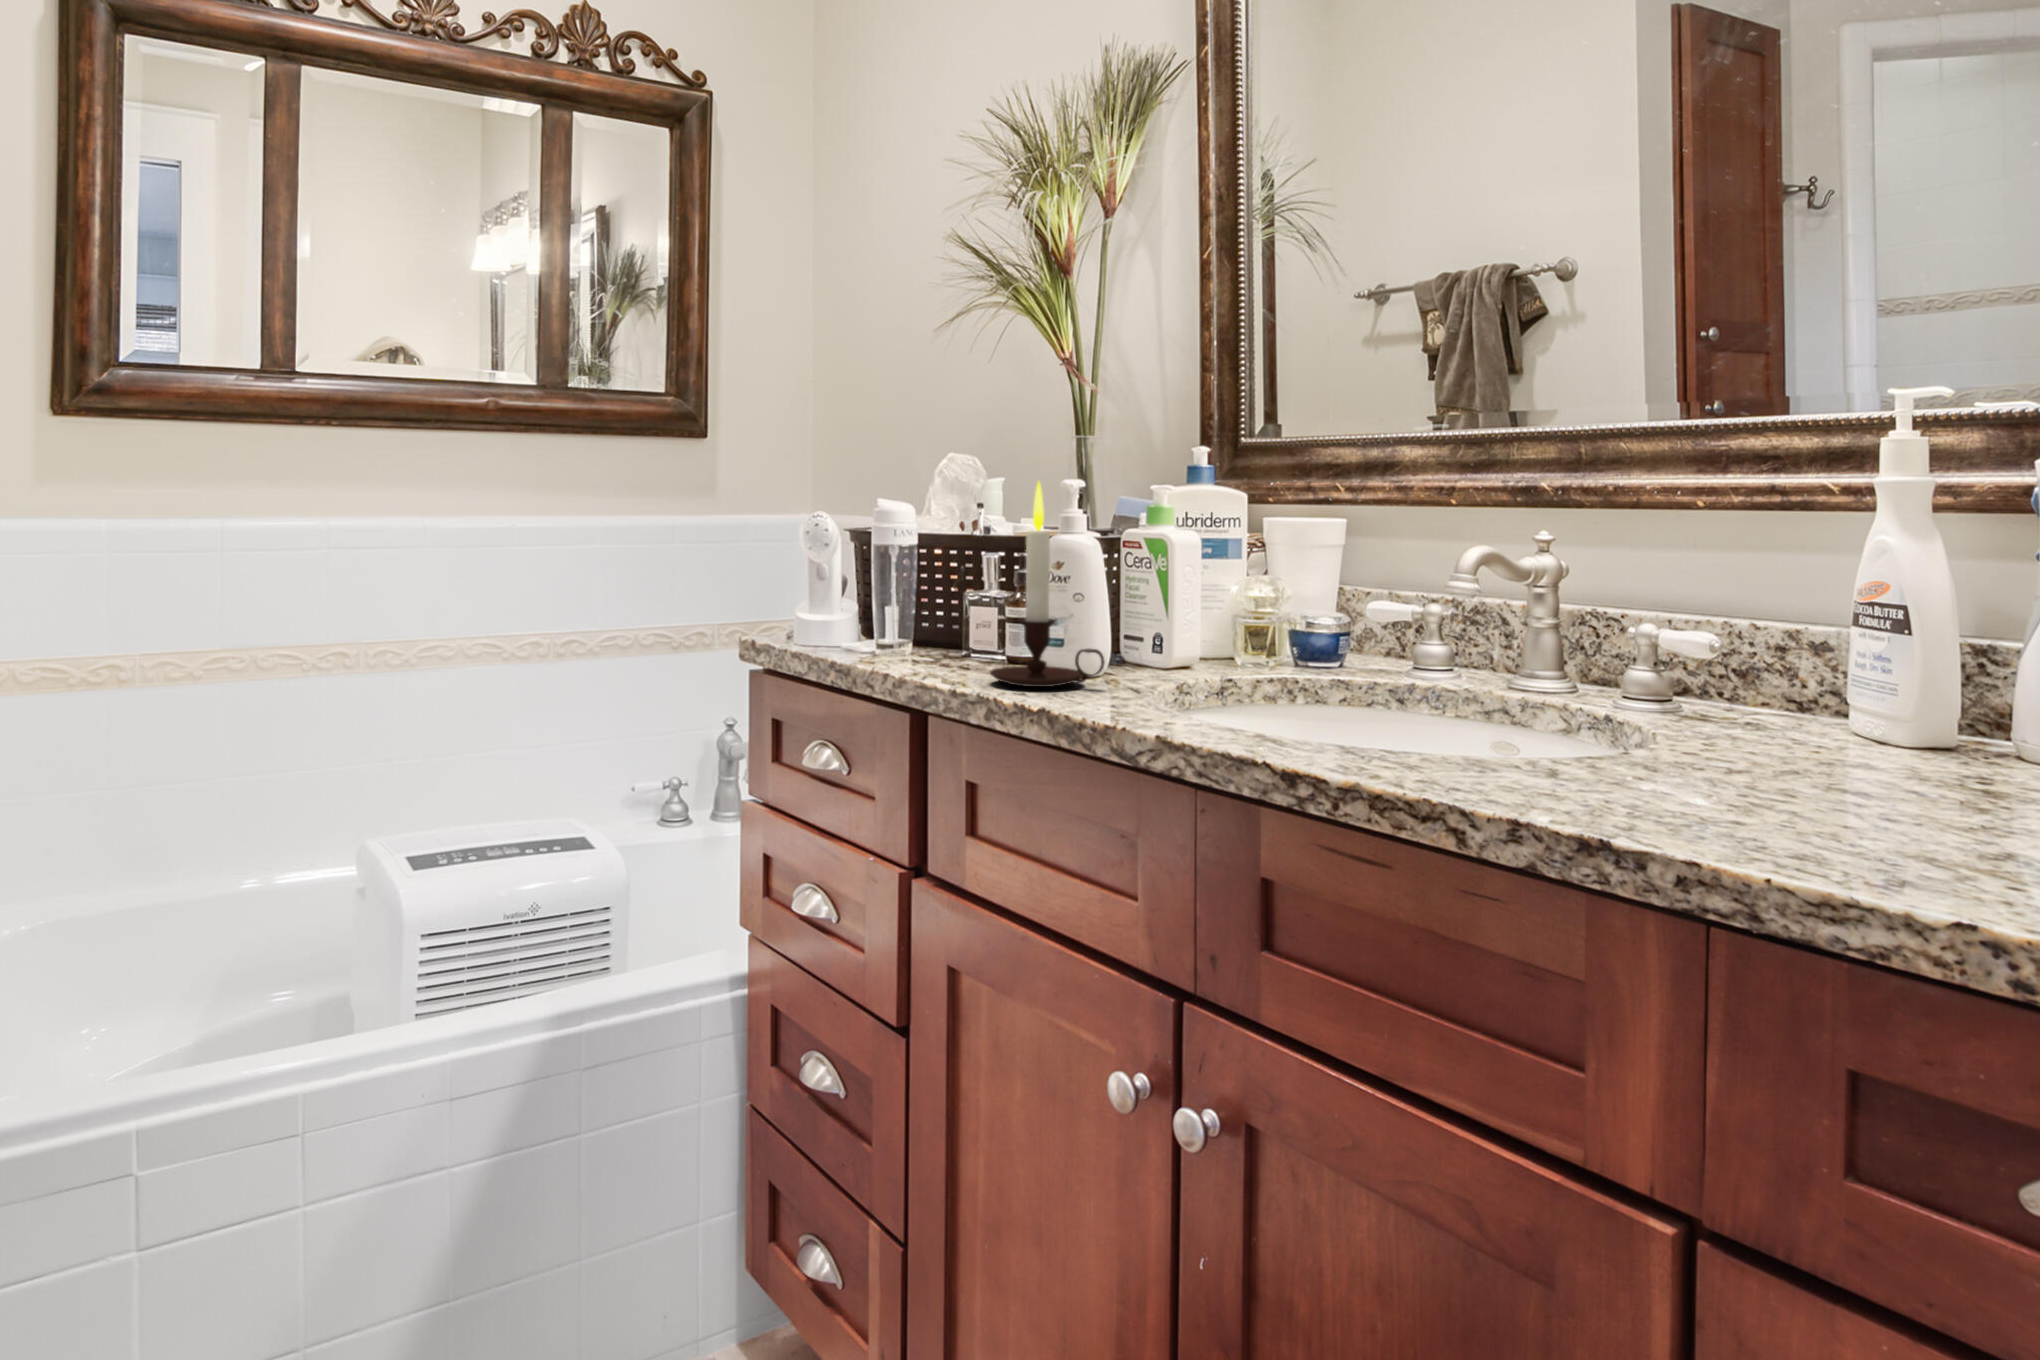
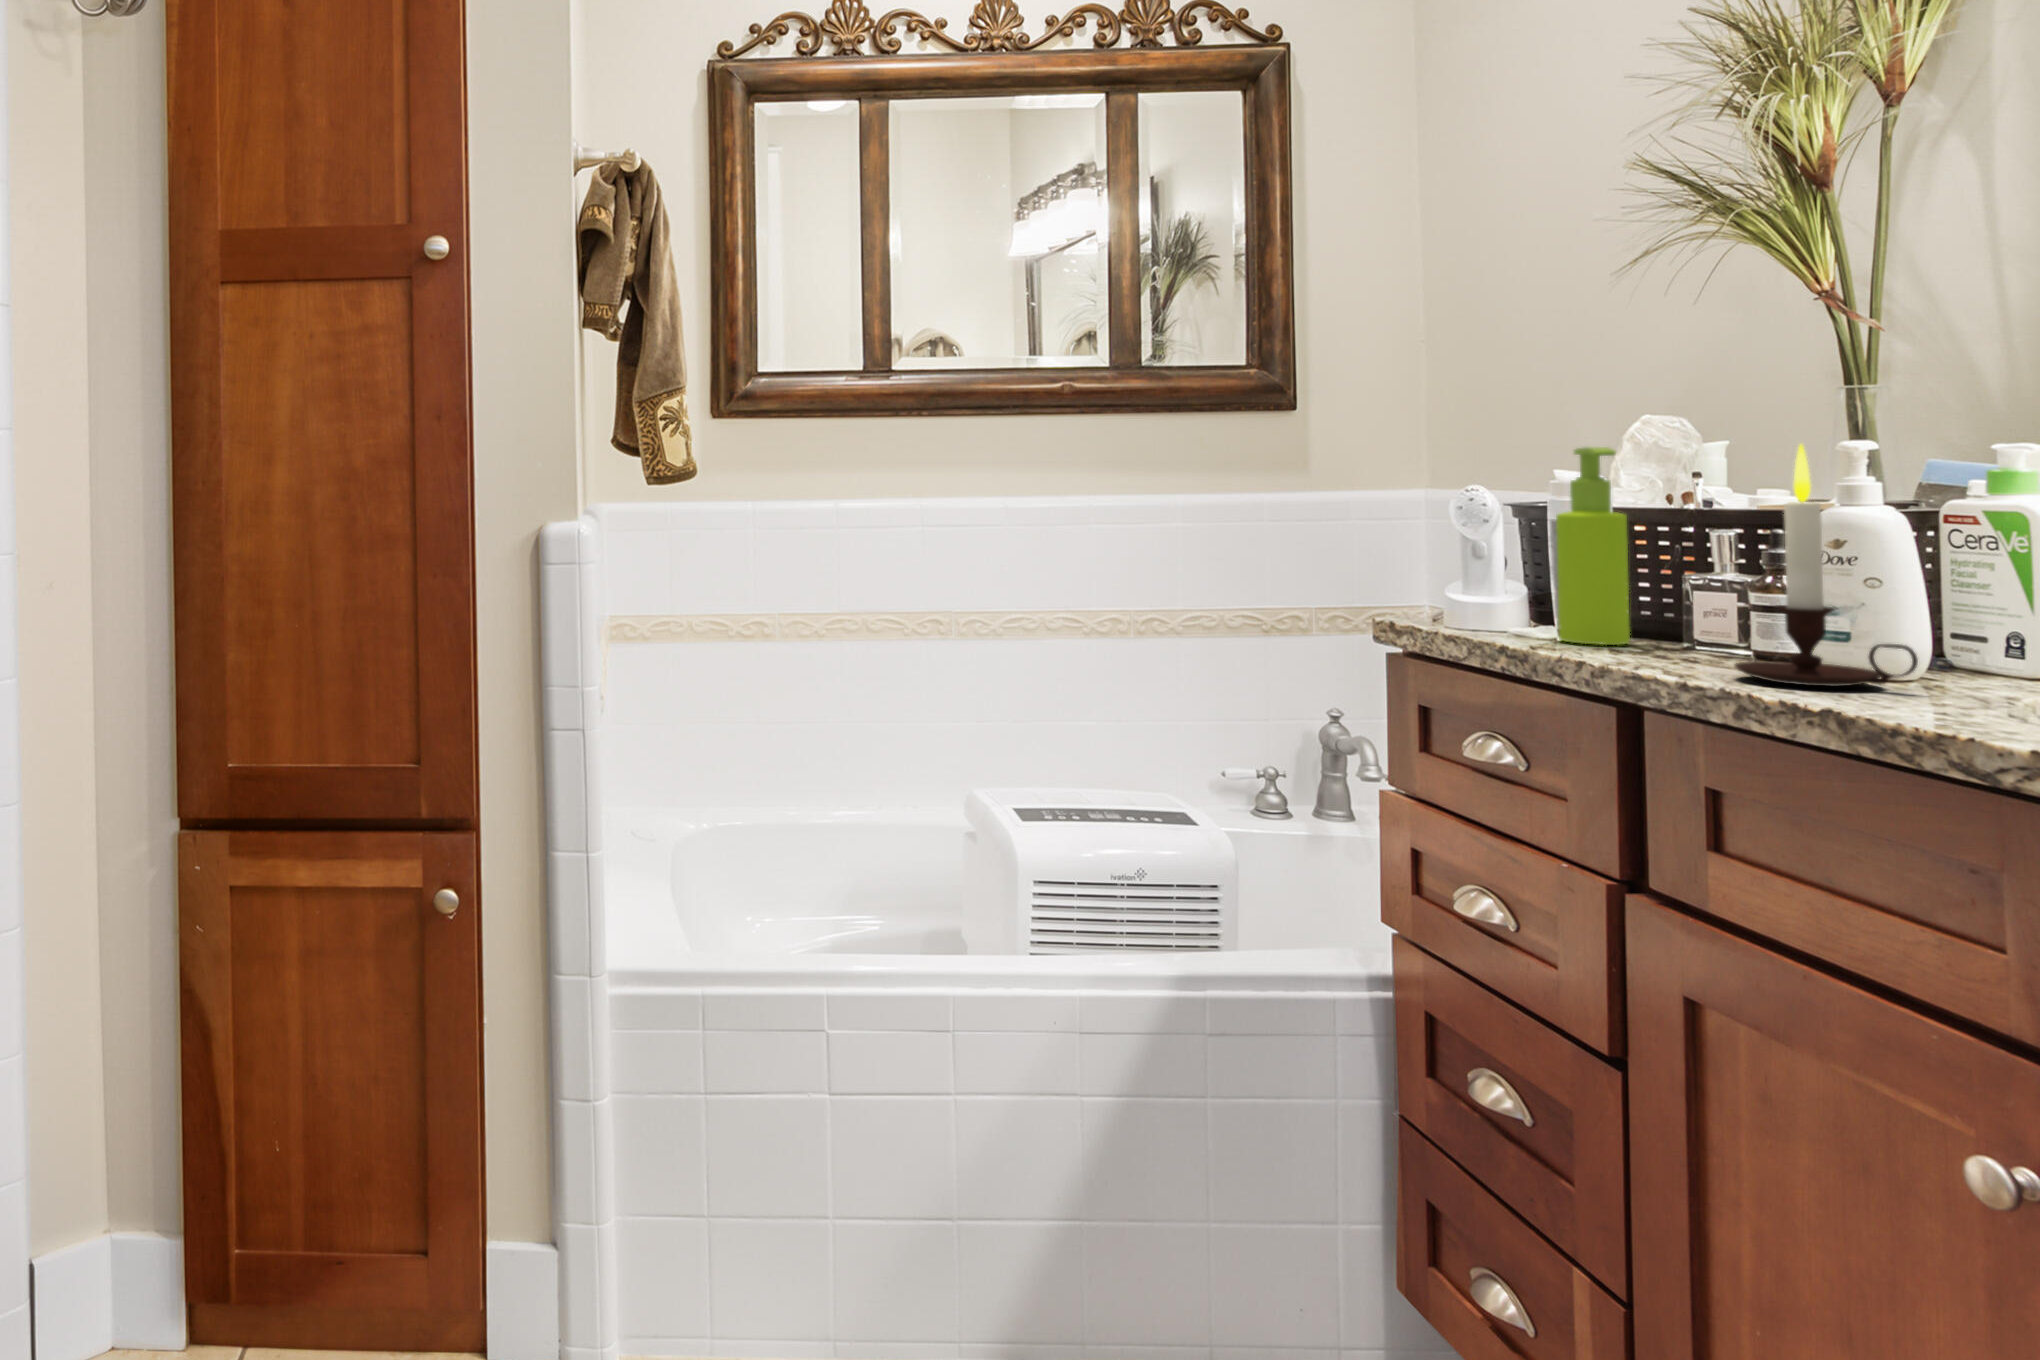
soap dispenser: none [876,479,928,655] -> present [1556,447,1630,645]

